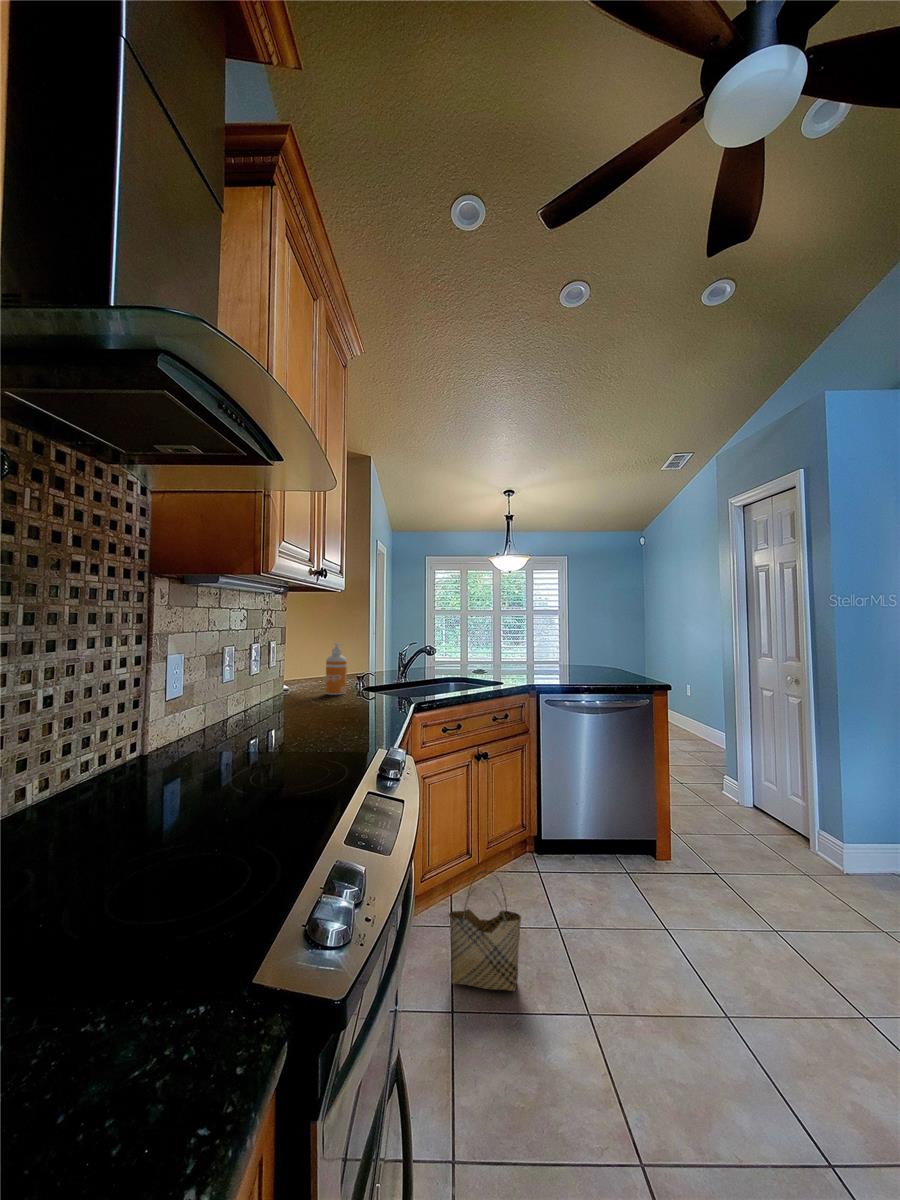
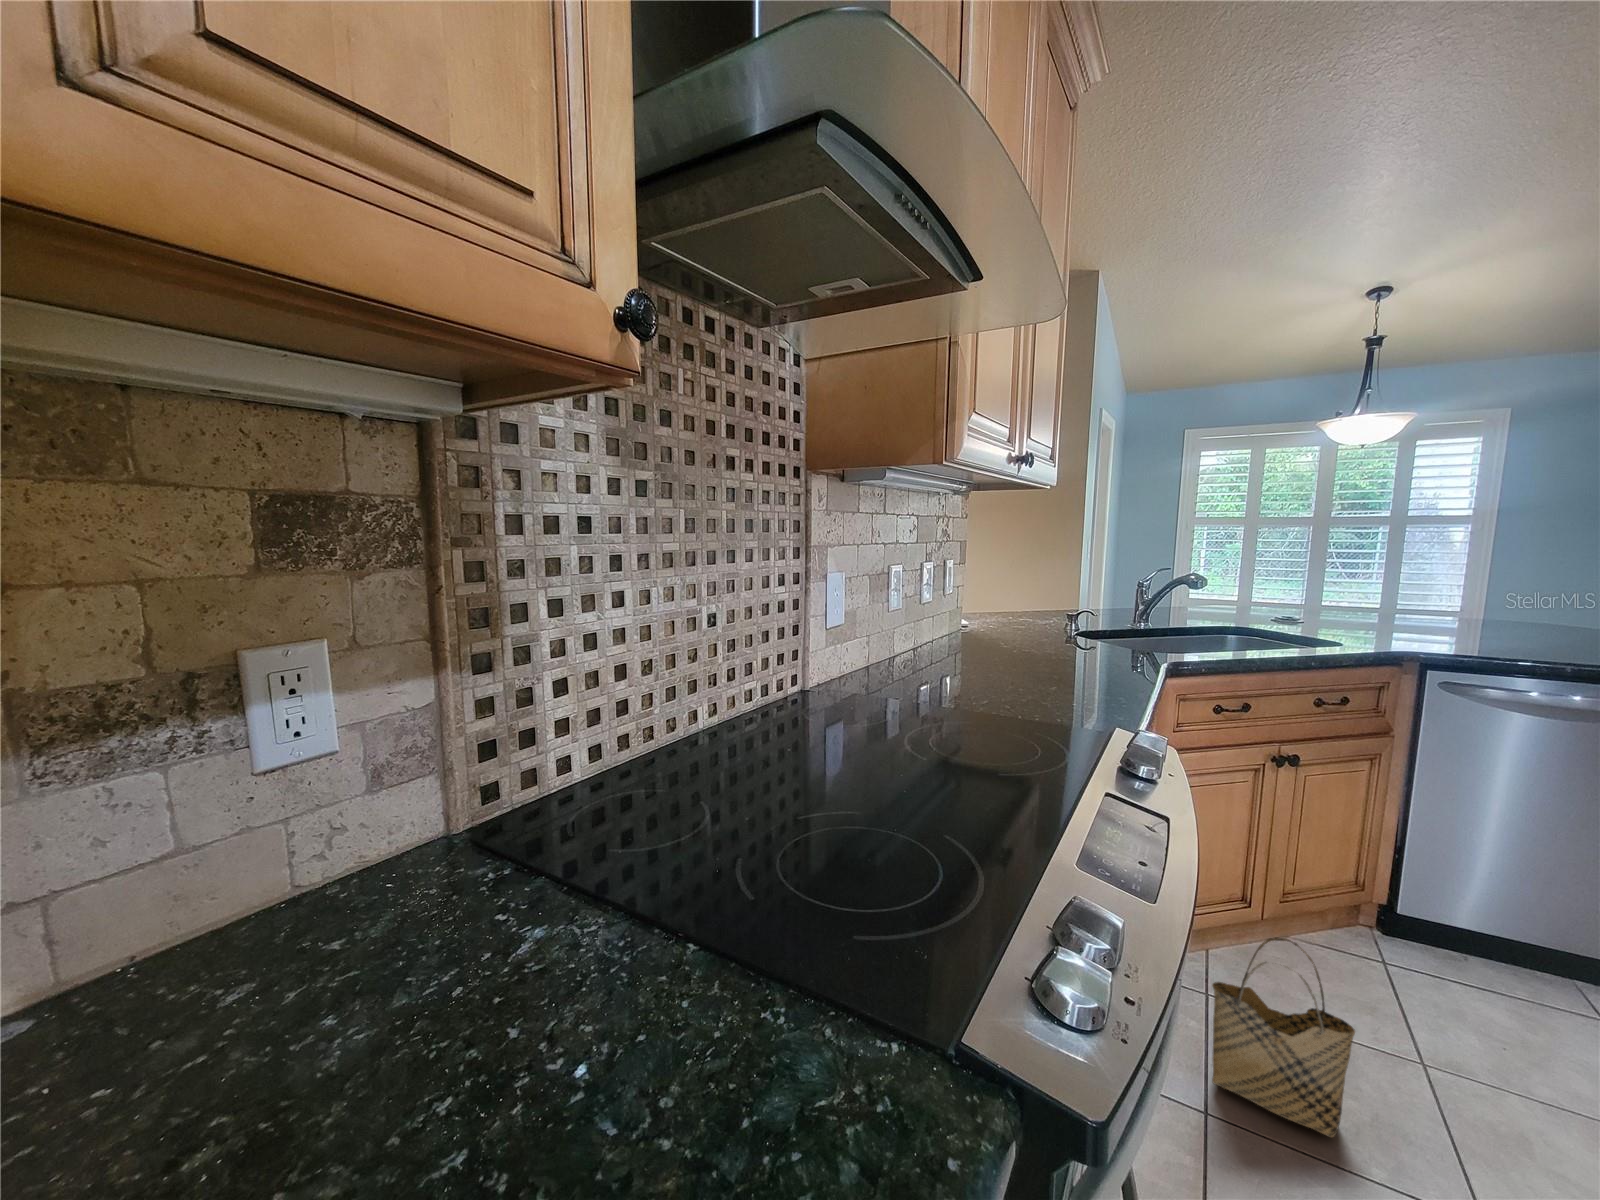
soap dispenser: present [325,643,347,695] -> none [1021,565,1054,638]

